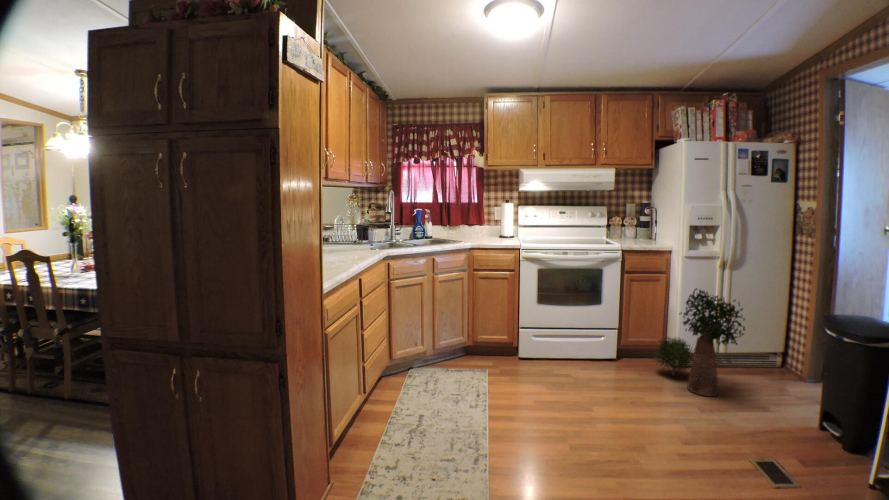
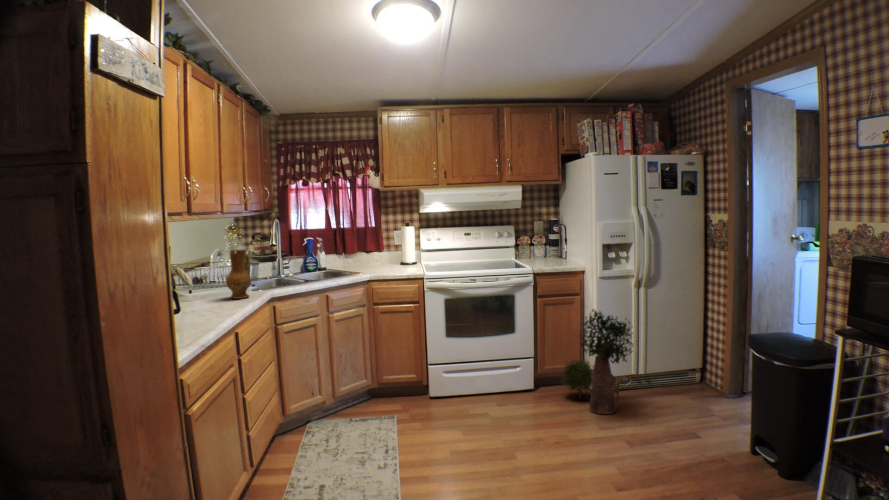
ceramic jug: none [345,210,367,255] -> present [226,250,251,299]

